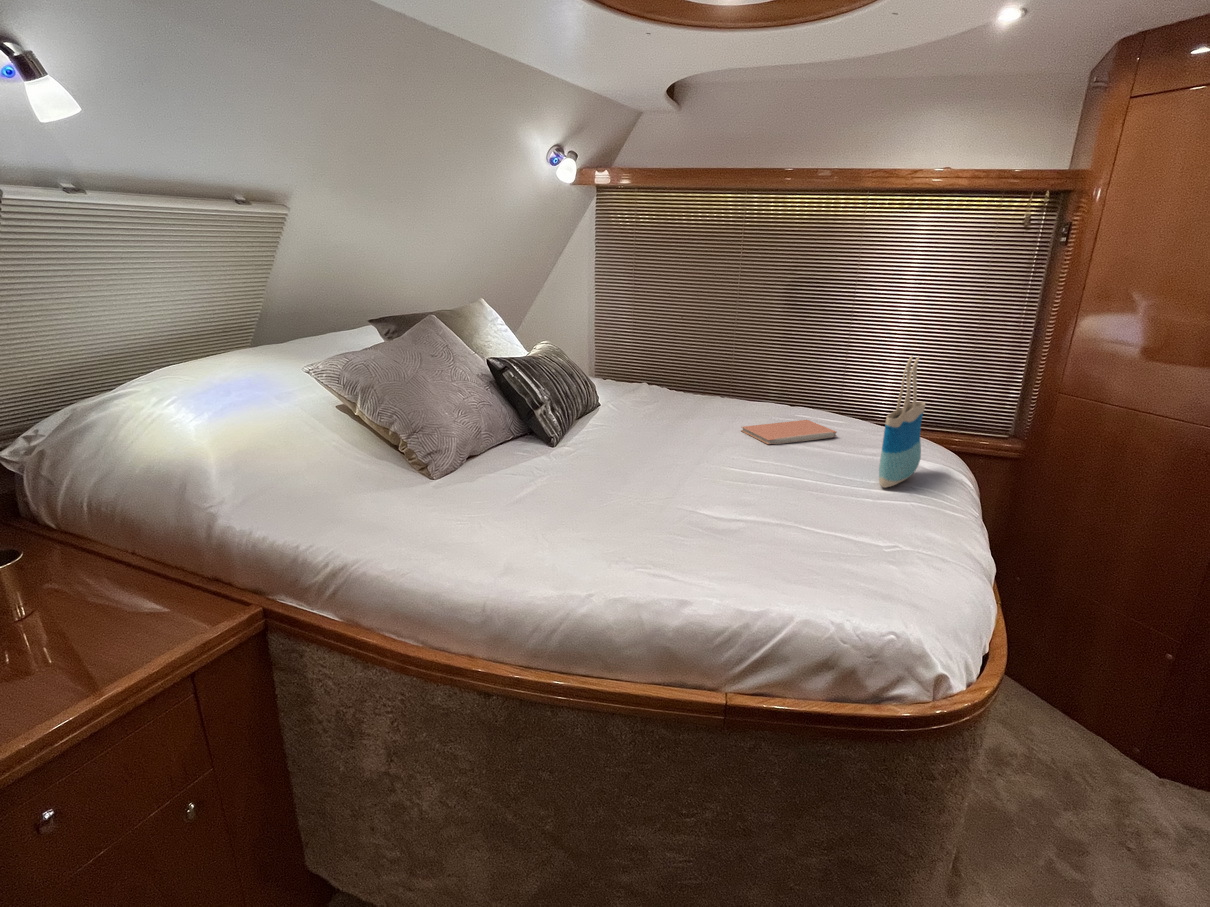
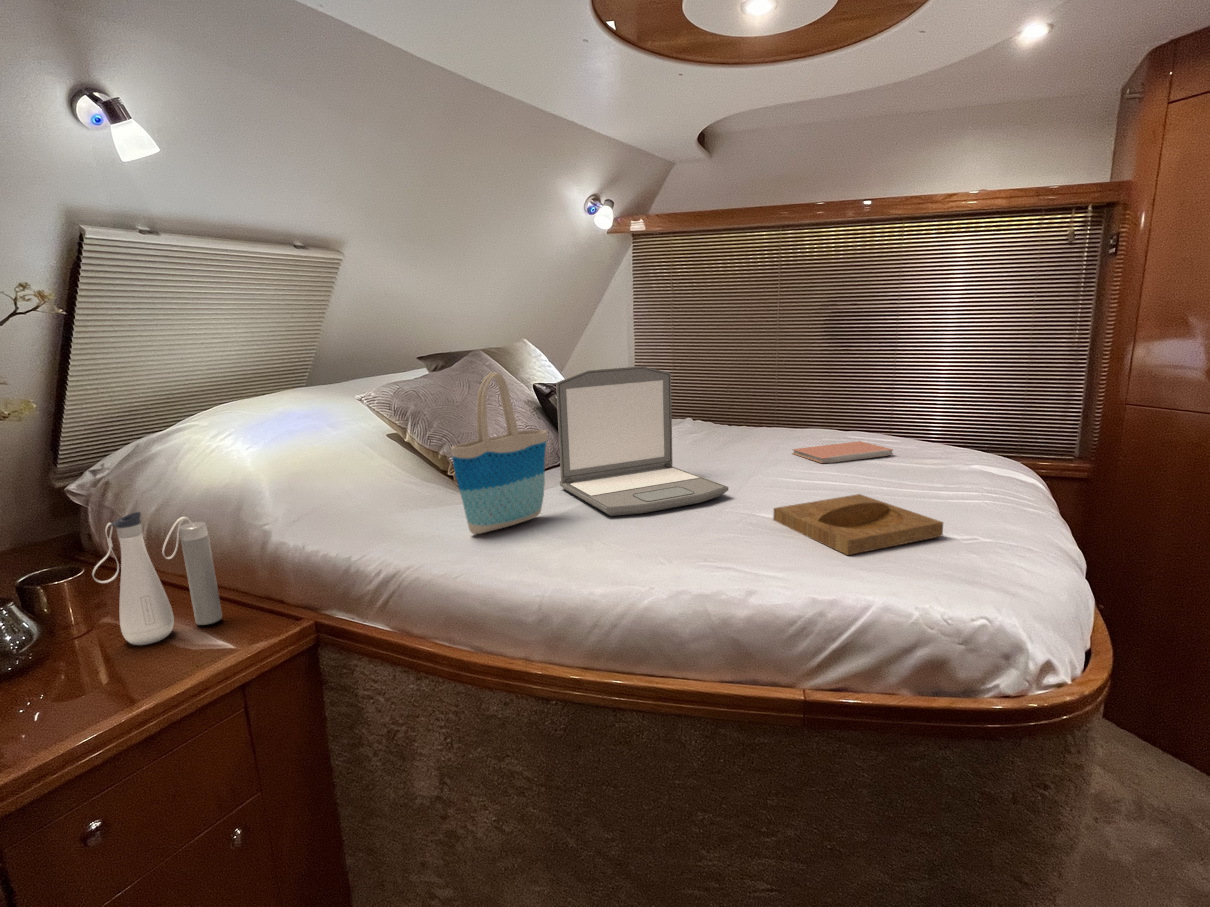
laptop: none [509,348,675,504] -> present [556,366,728,516]
tote bag: present [879,356,925,488] -> present [451,373,547,534]
tray: none [714,488,871,560] -> present [773,494,943,555]
water bottle: none [30,503,168,633] -> present [93,512,222,645]

